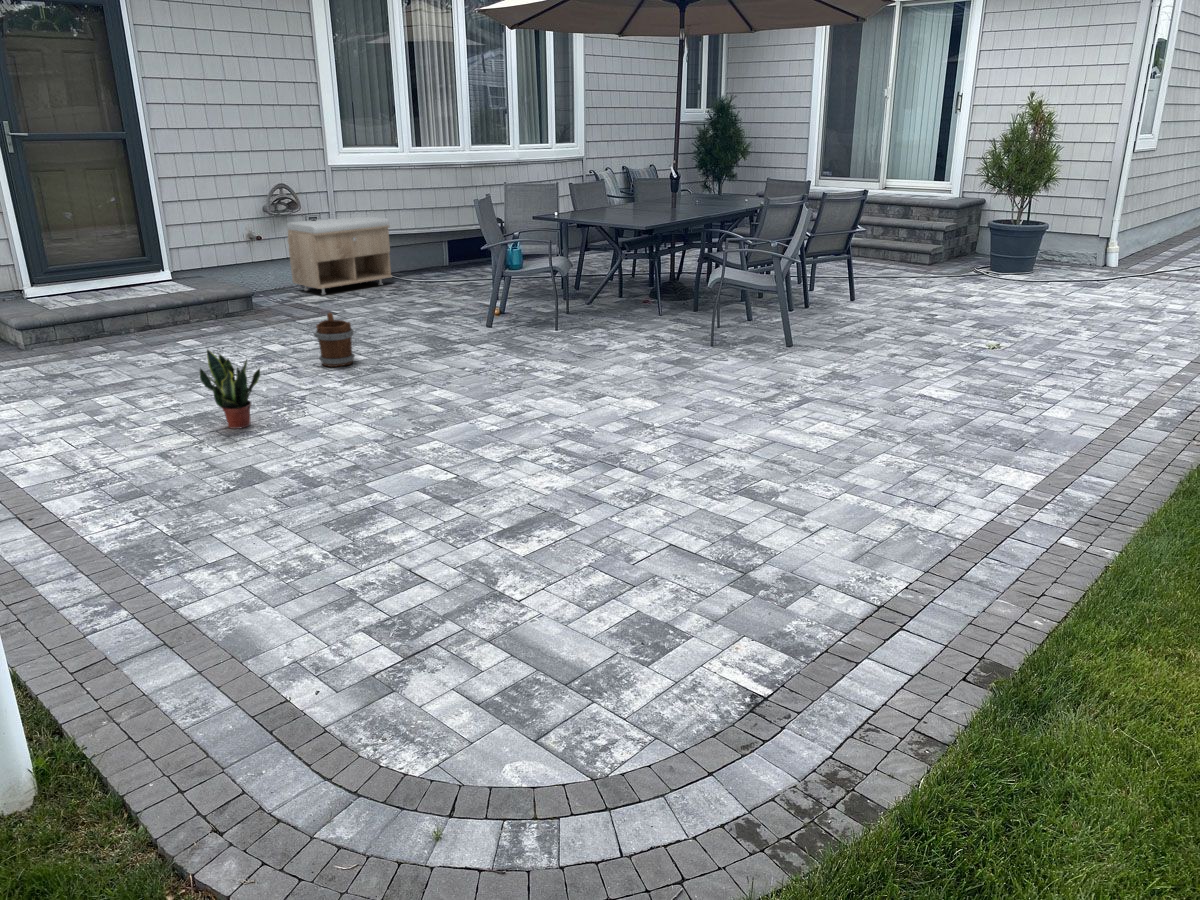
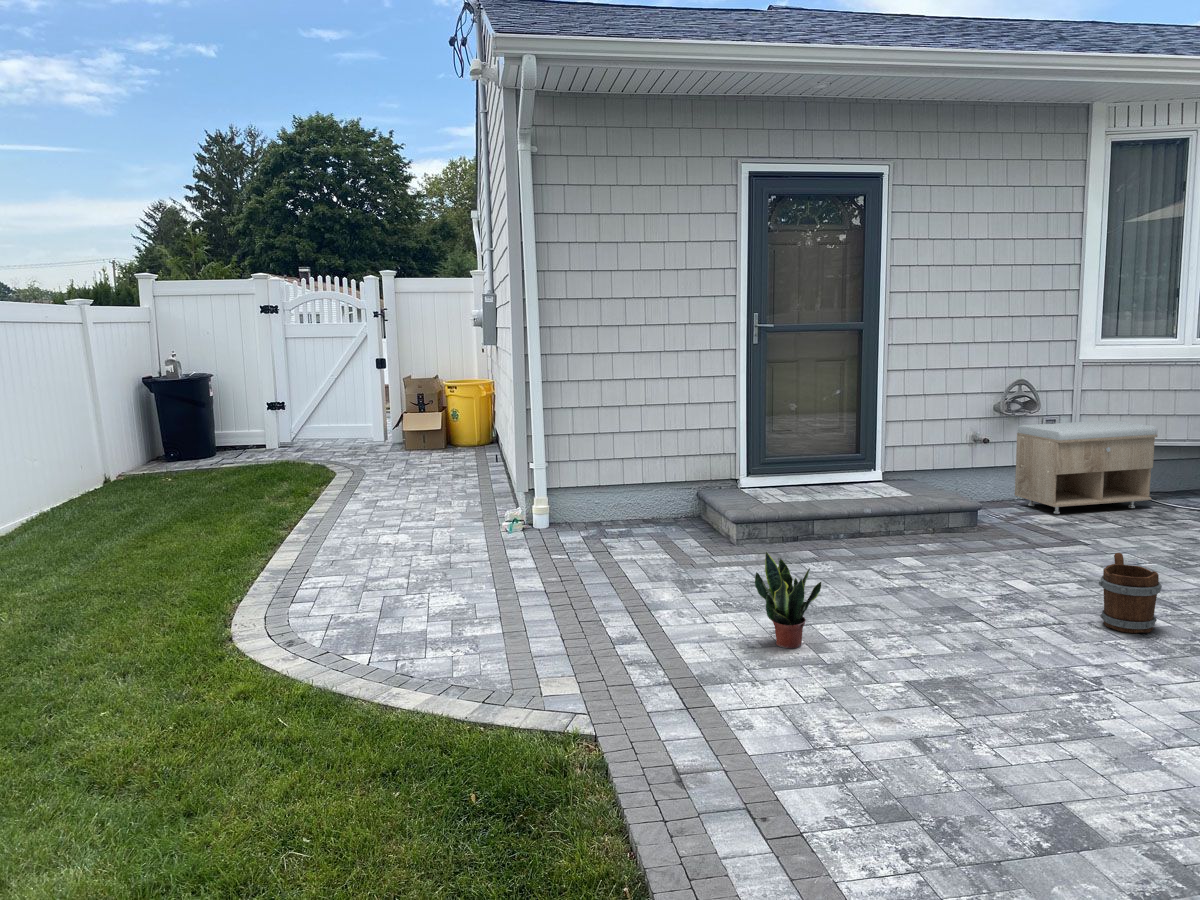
potted plant: present [200,349,260,429] -> present [755,552,821,648]

